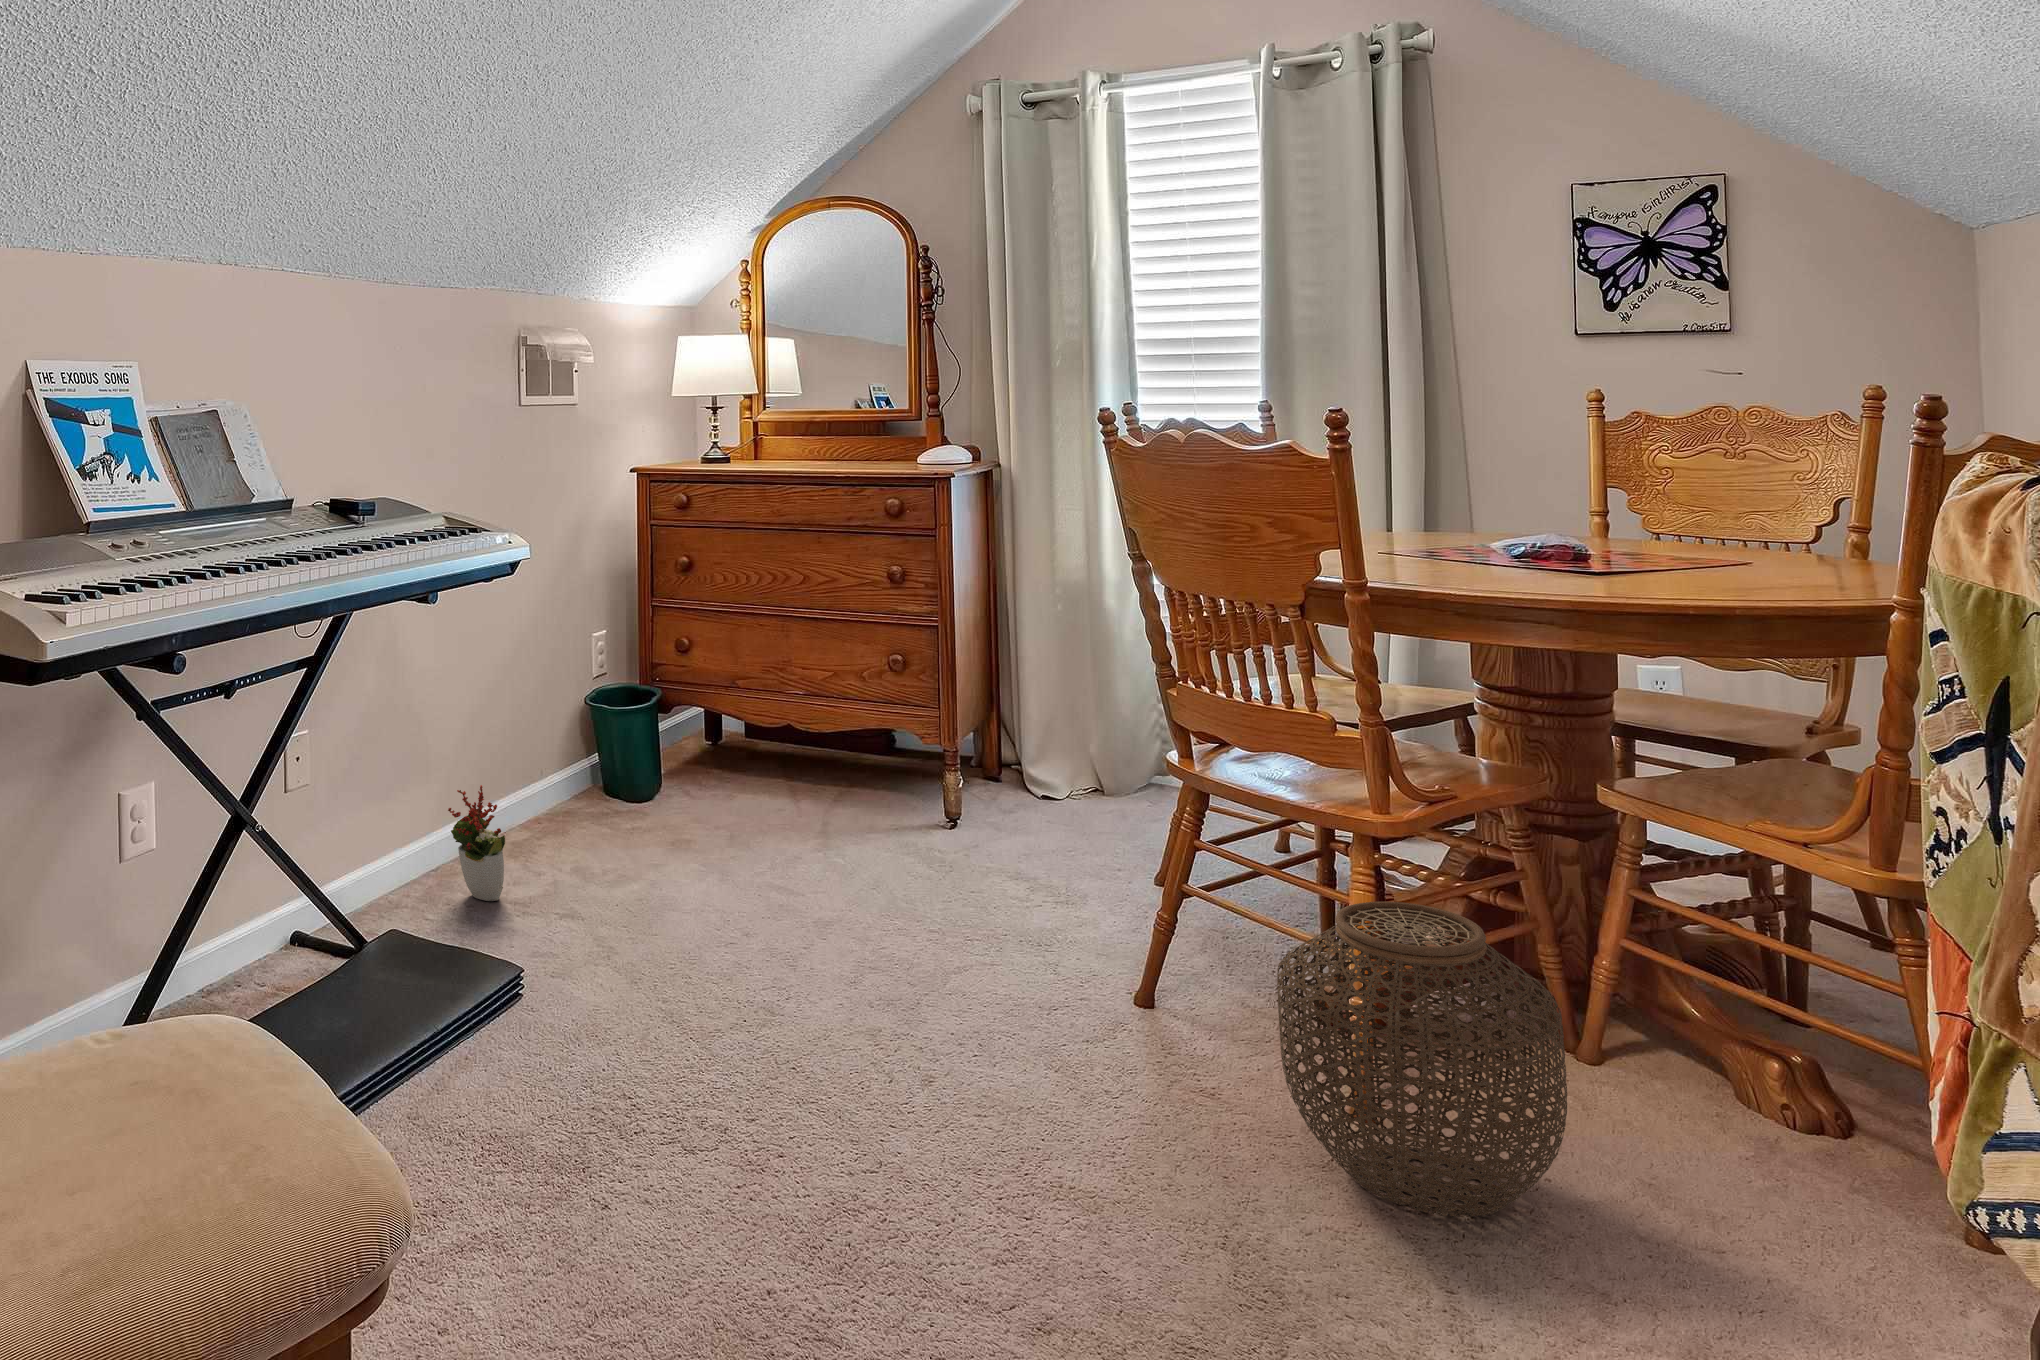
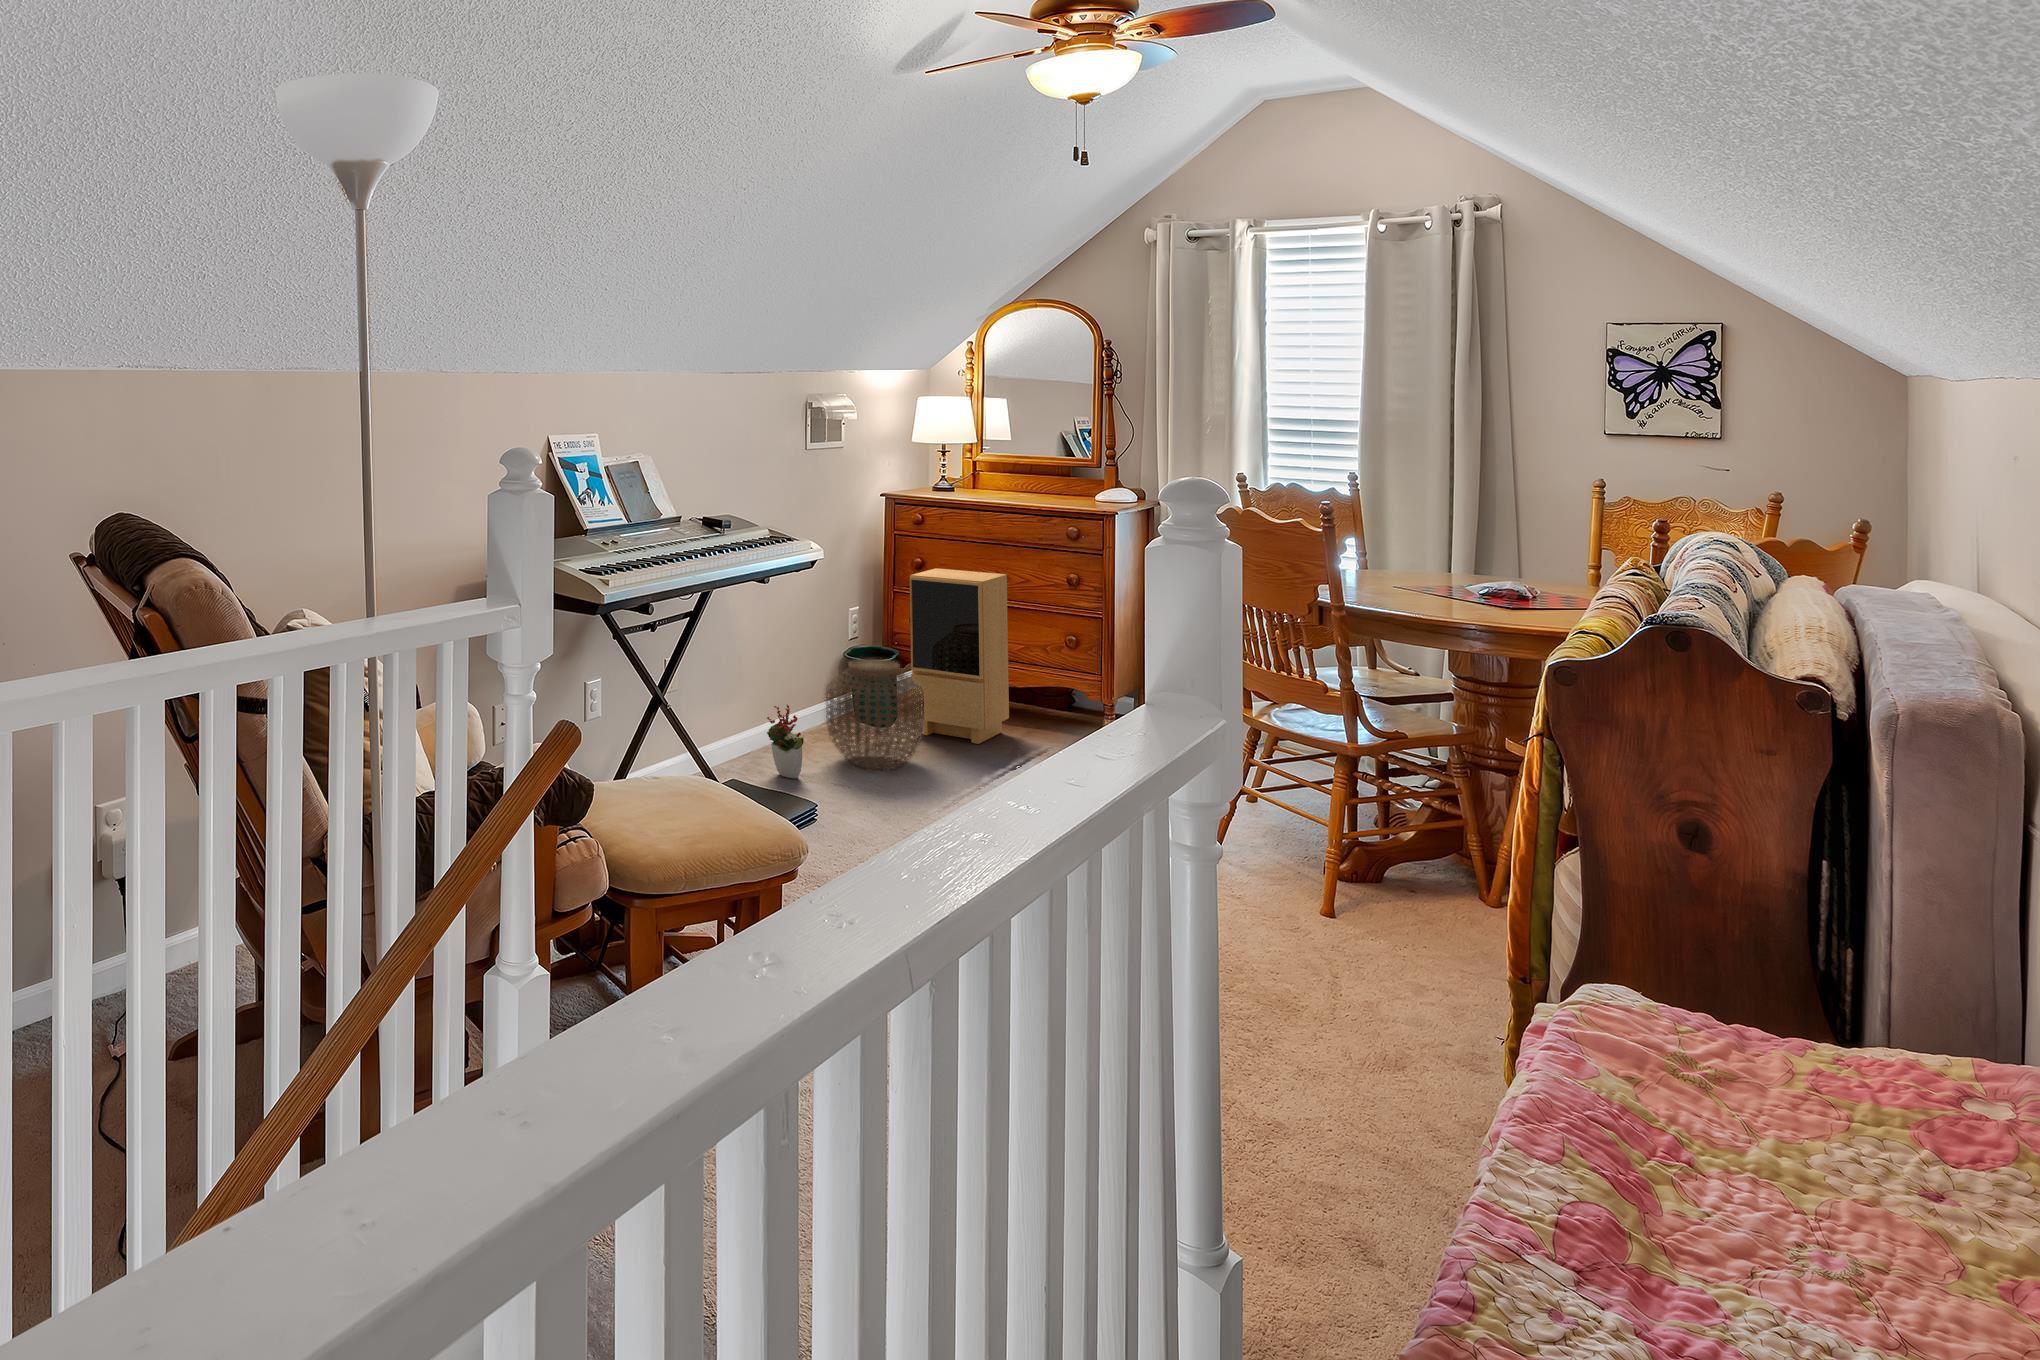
speaker: none [668,567,814,817] -> present [910,568,1009,744]
woven basket: present [1277,902,1567,1217] -> present [826,659,925,770]

